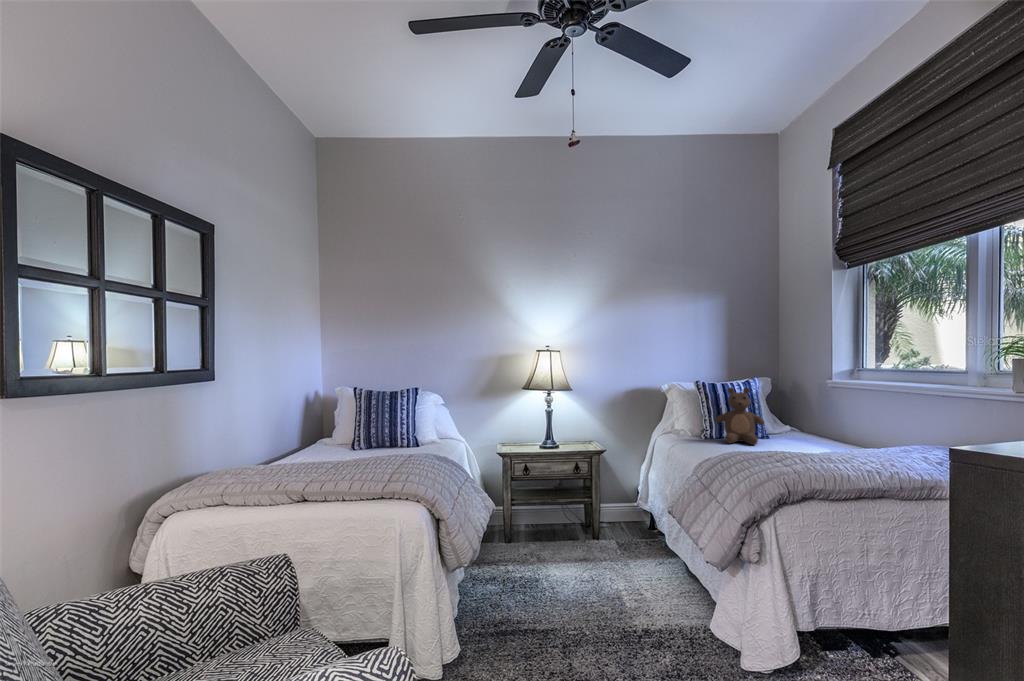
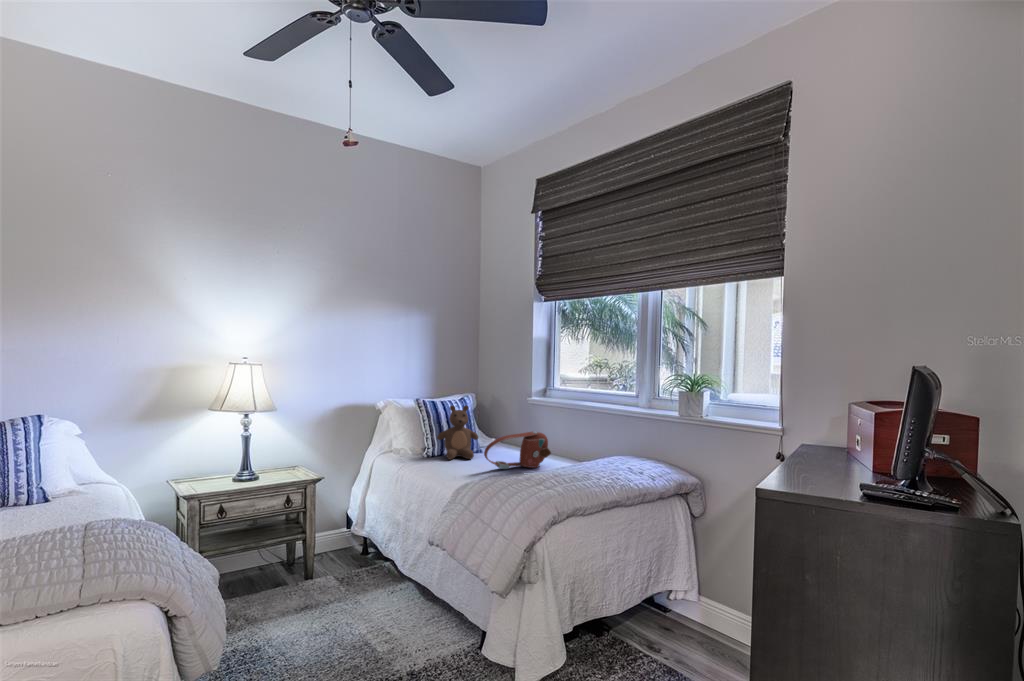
handbag: none [758,414,855,458] -> present [484,431,551,469]

